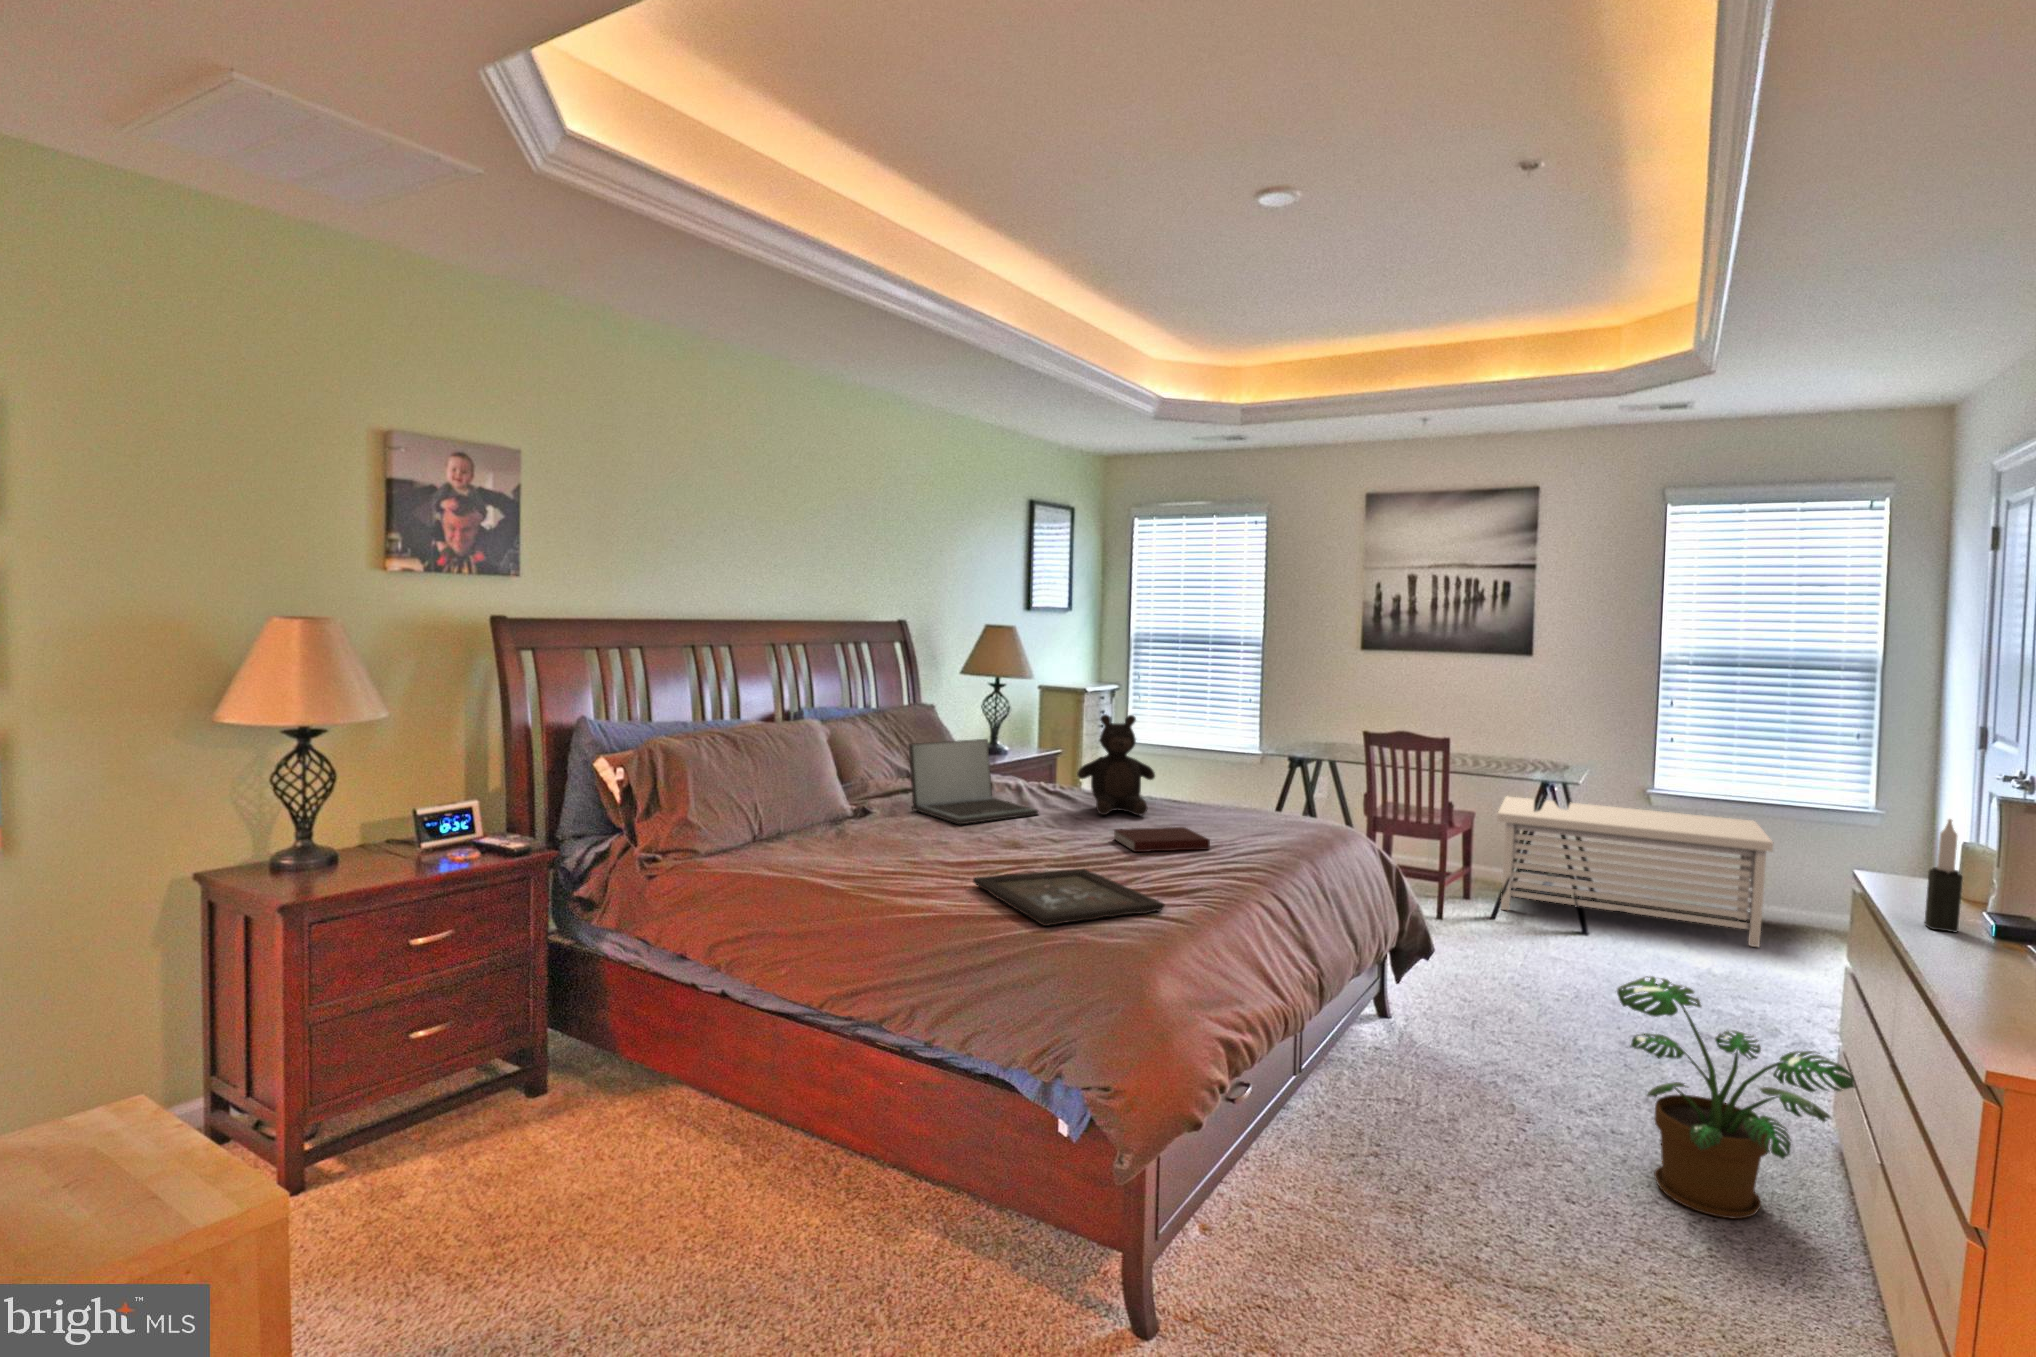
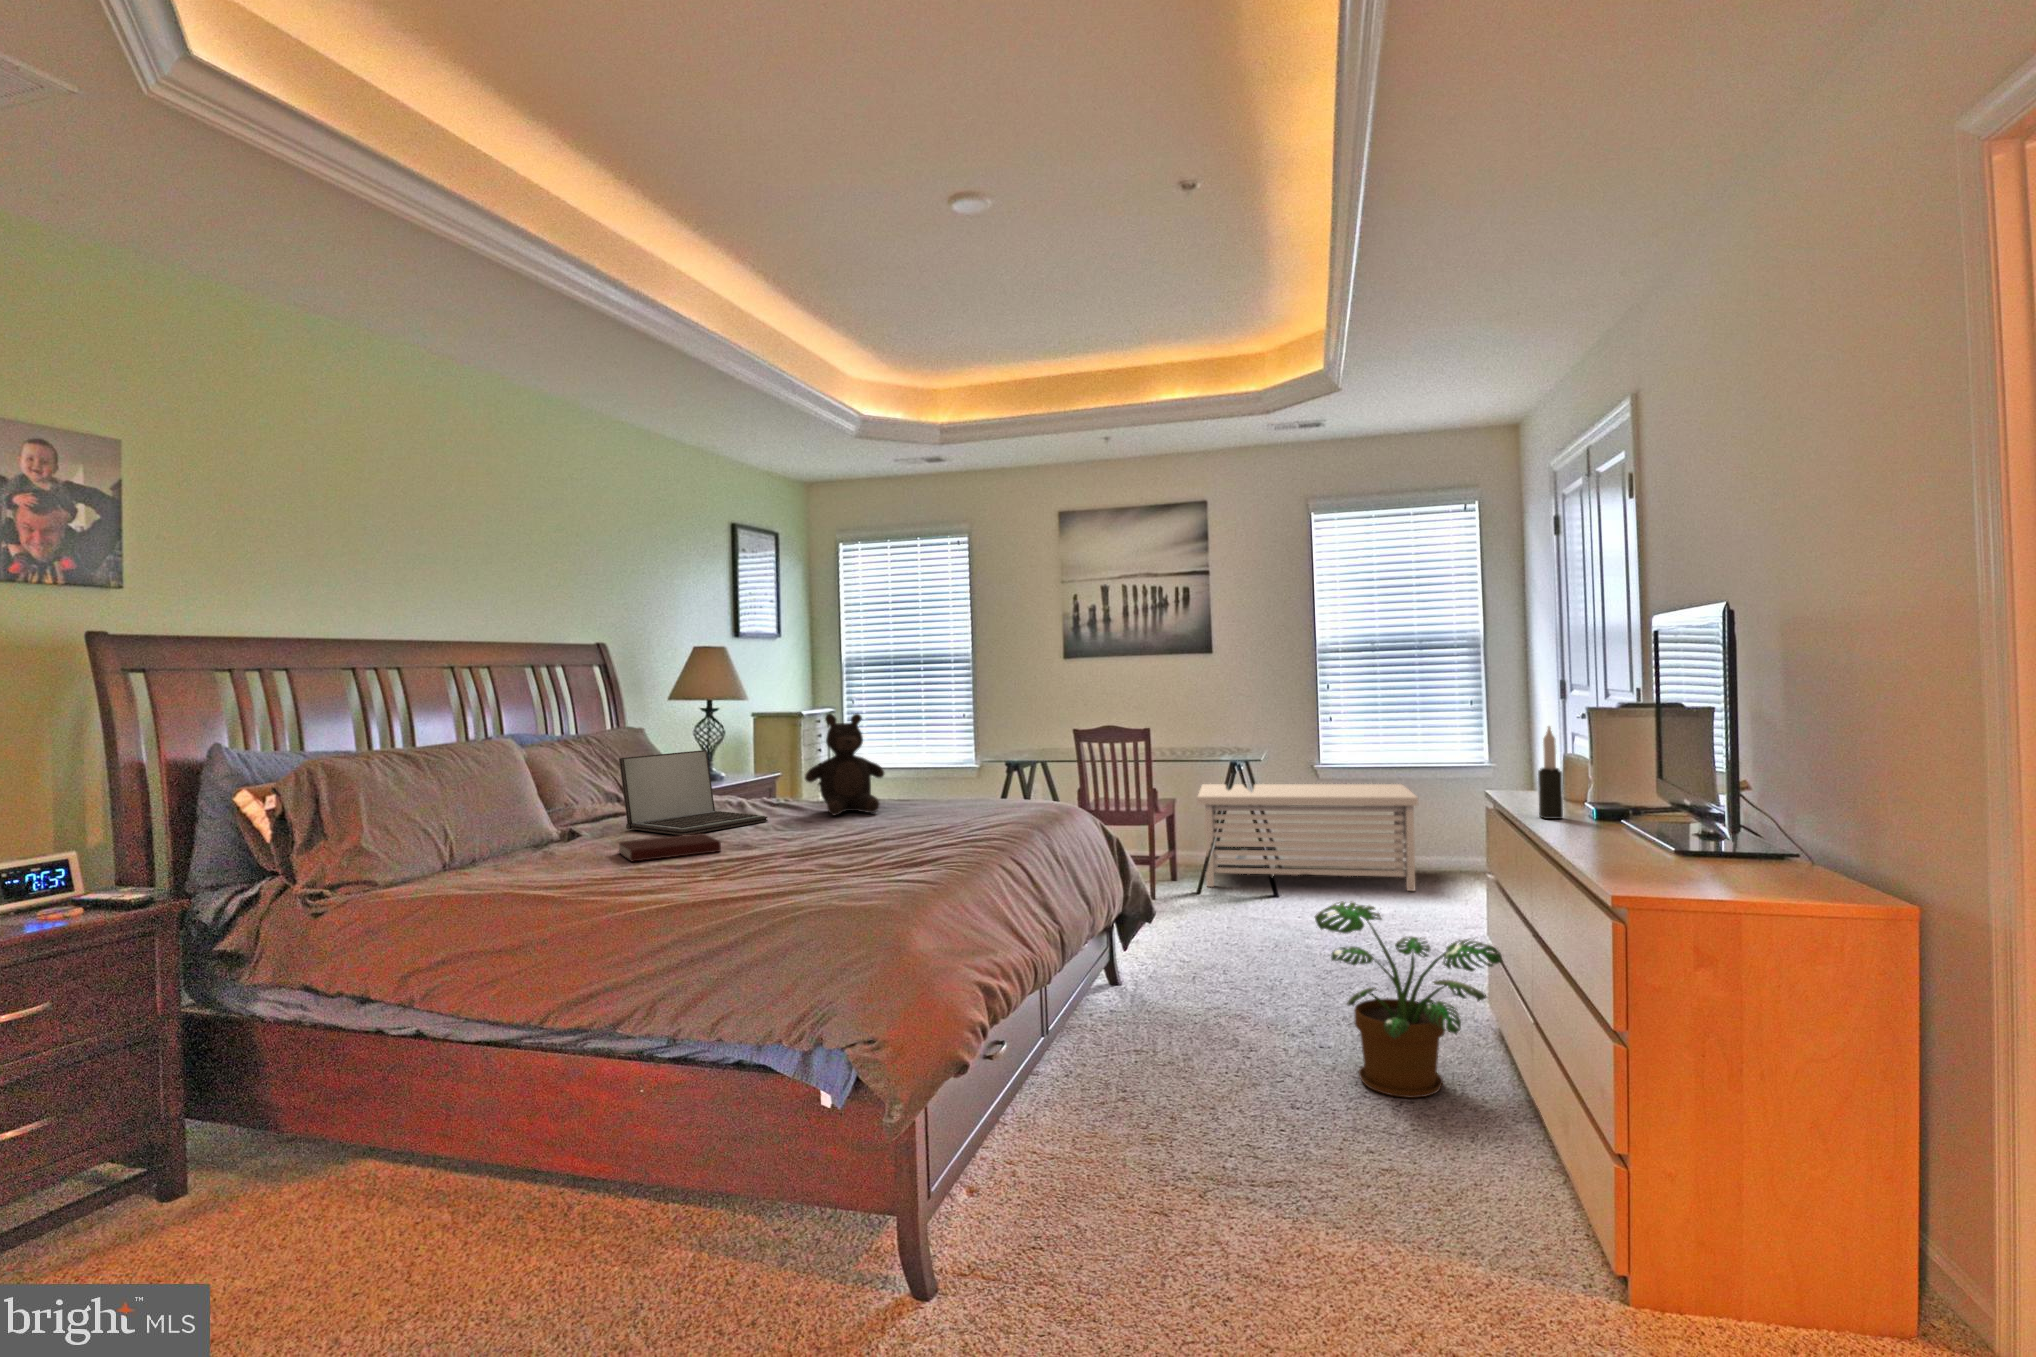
notebook: present [1114,827,1210,852] -> present [619,833,721,862]
tray: present [973,869,1164,926] -> none [708,855,911,902]

